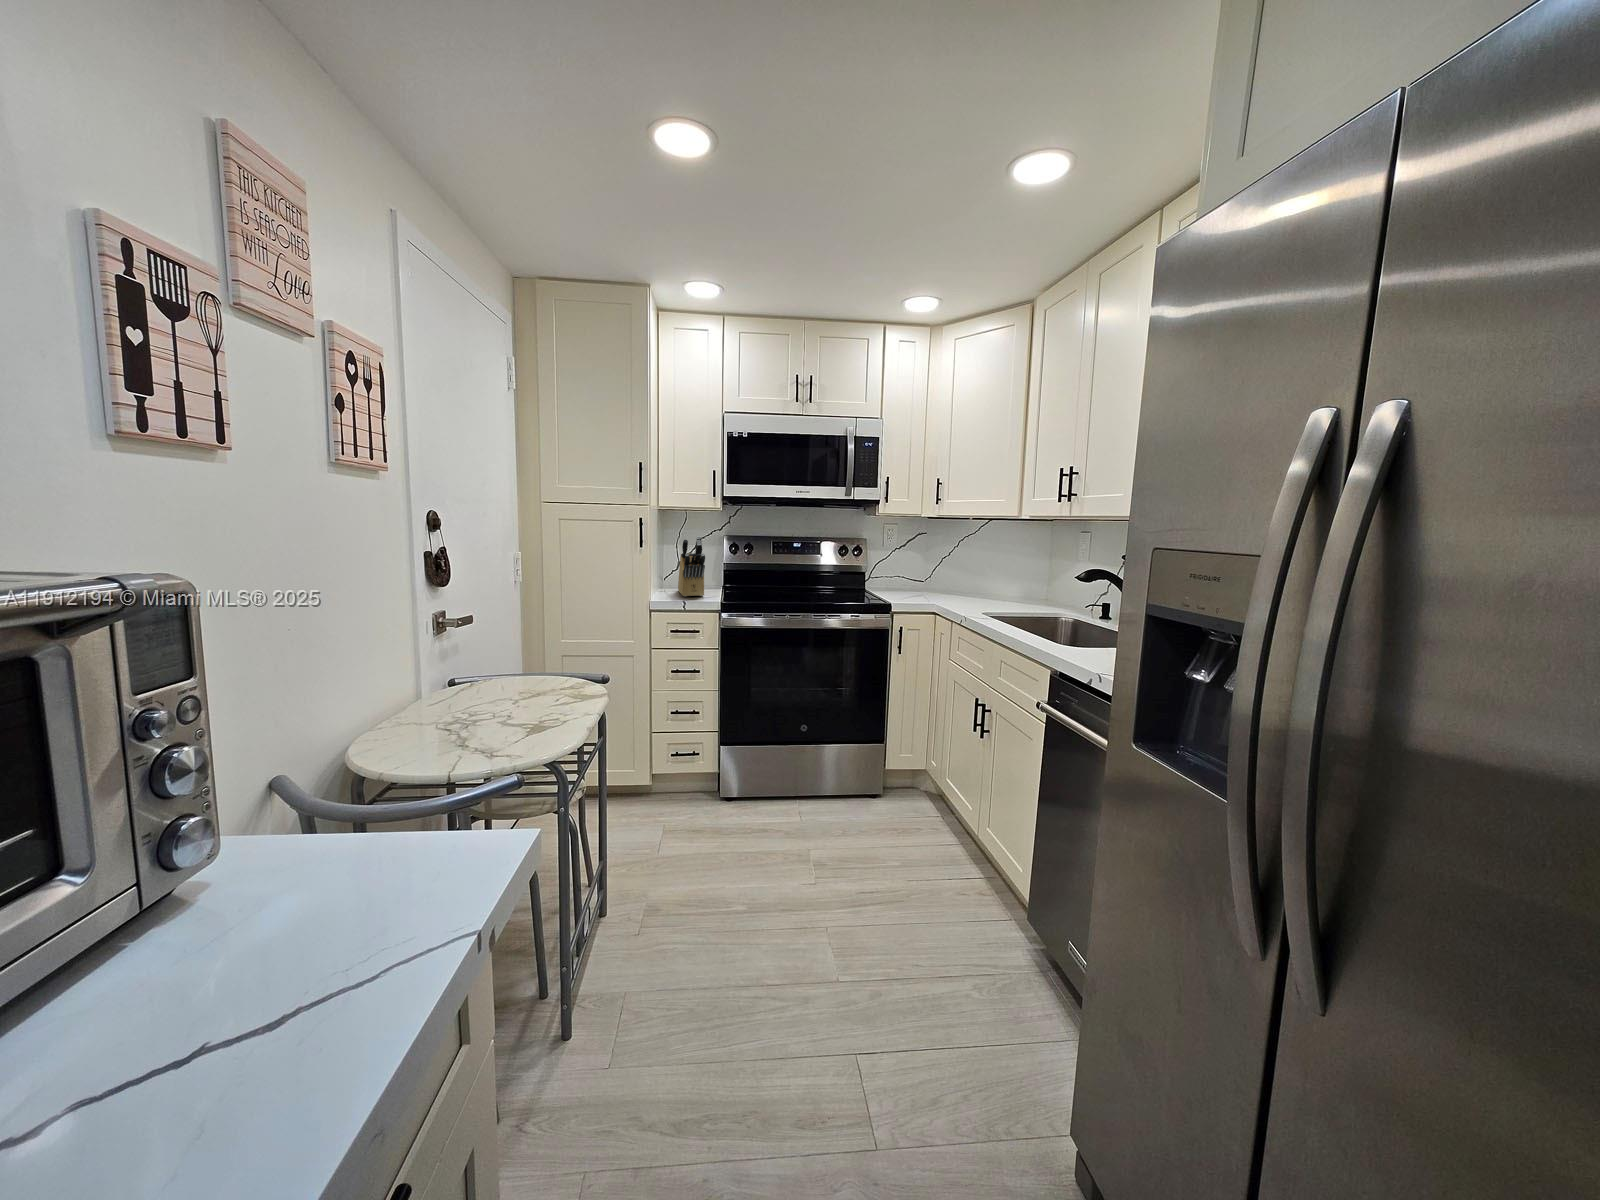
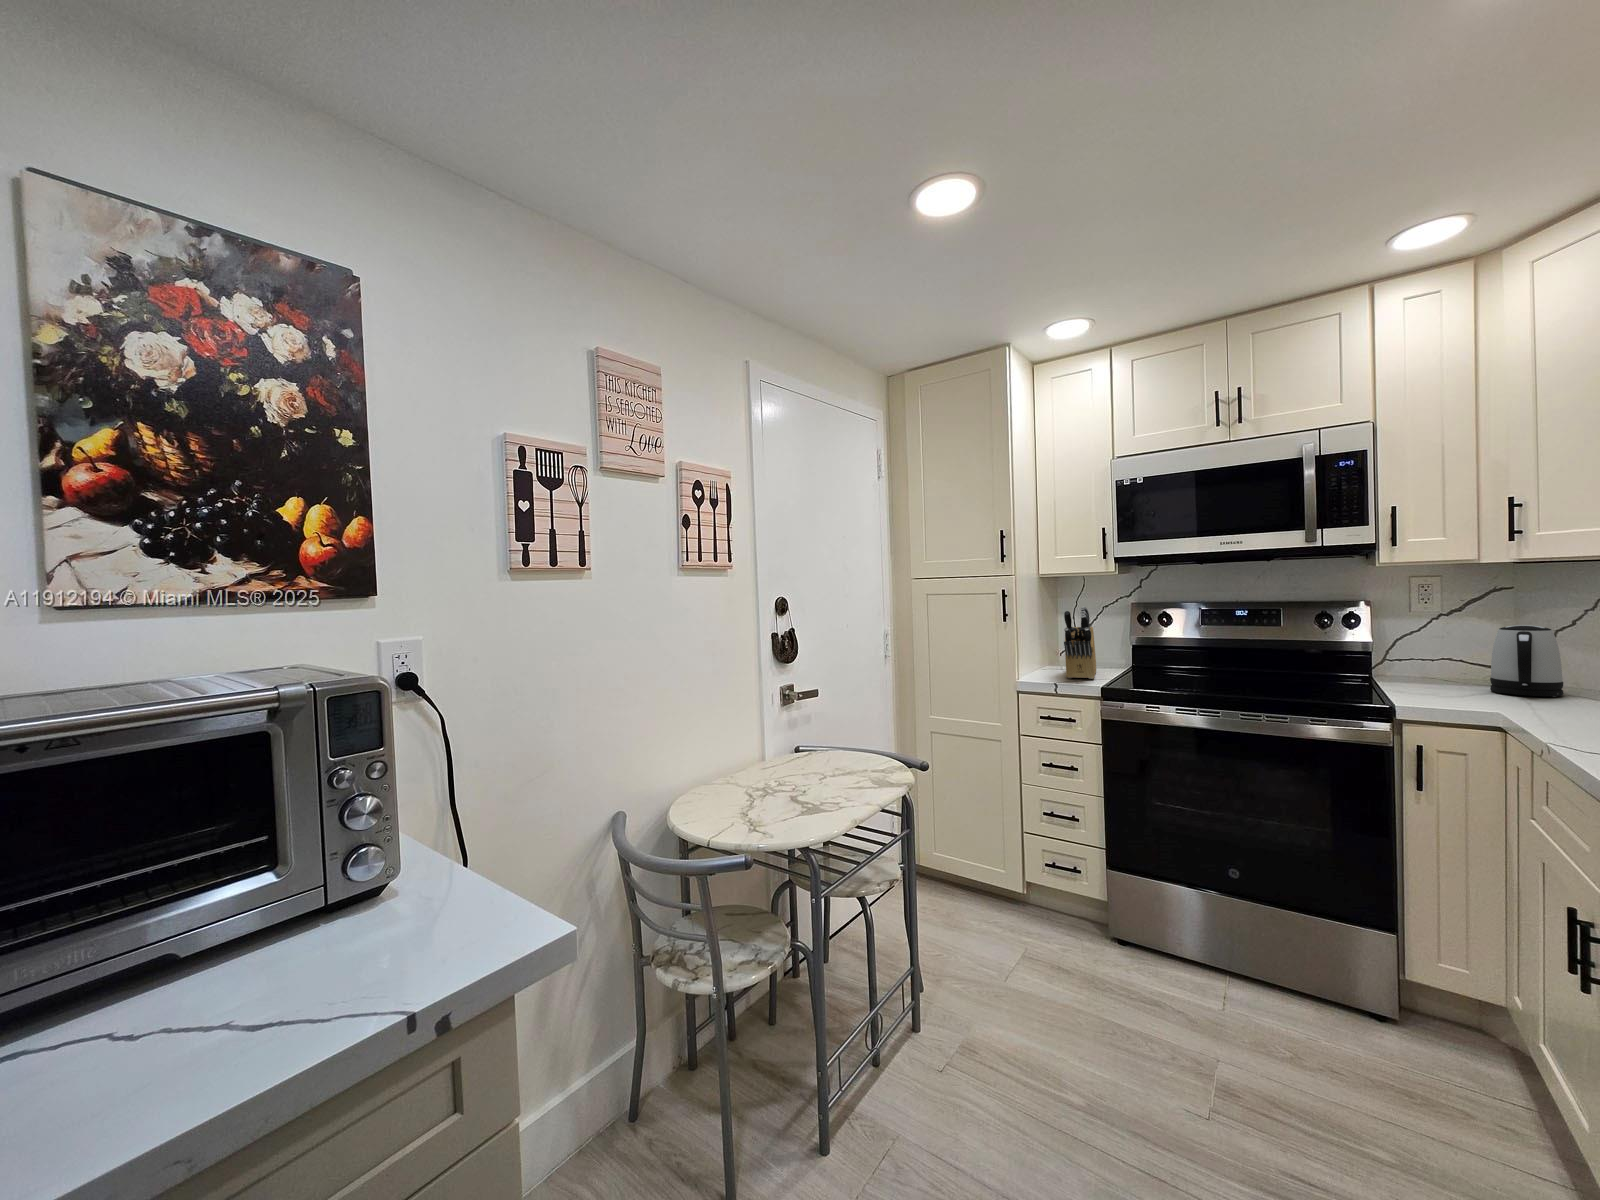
kettle: none [909,555,936,594] -> present [1490,625,1564,697]

